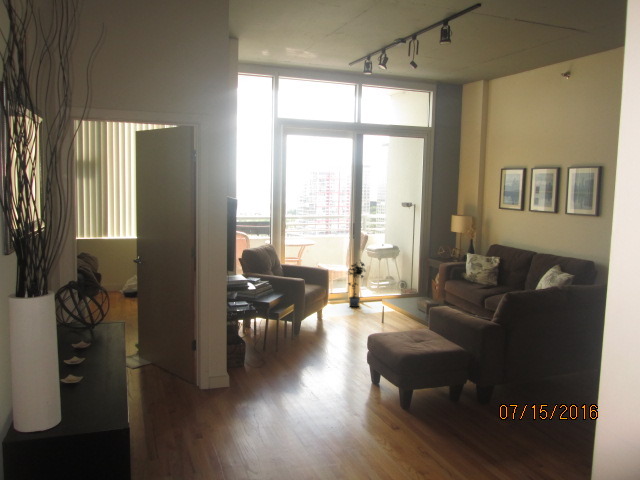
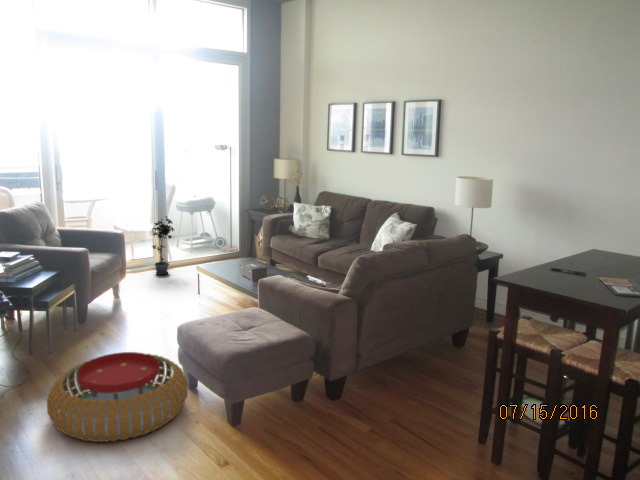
pouf: none [278,350,370,407] -> present [47,352,188,442]

